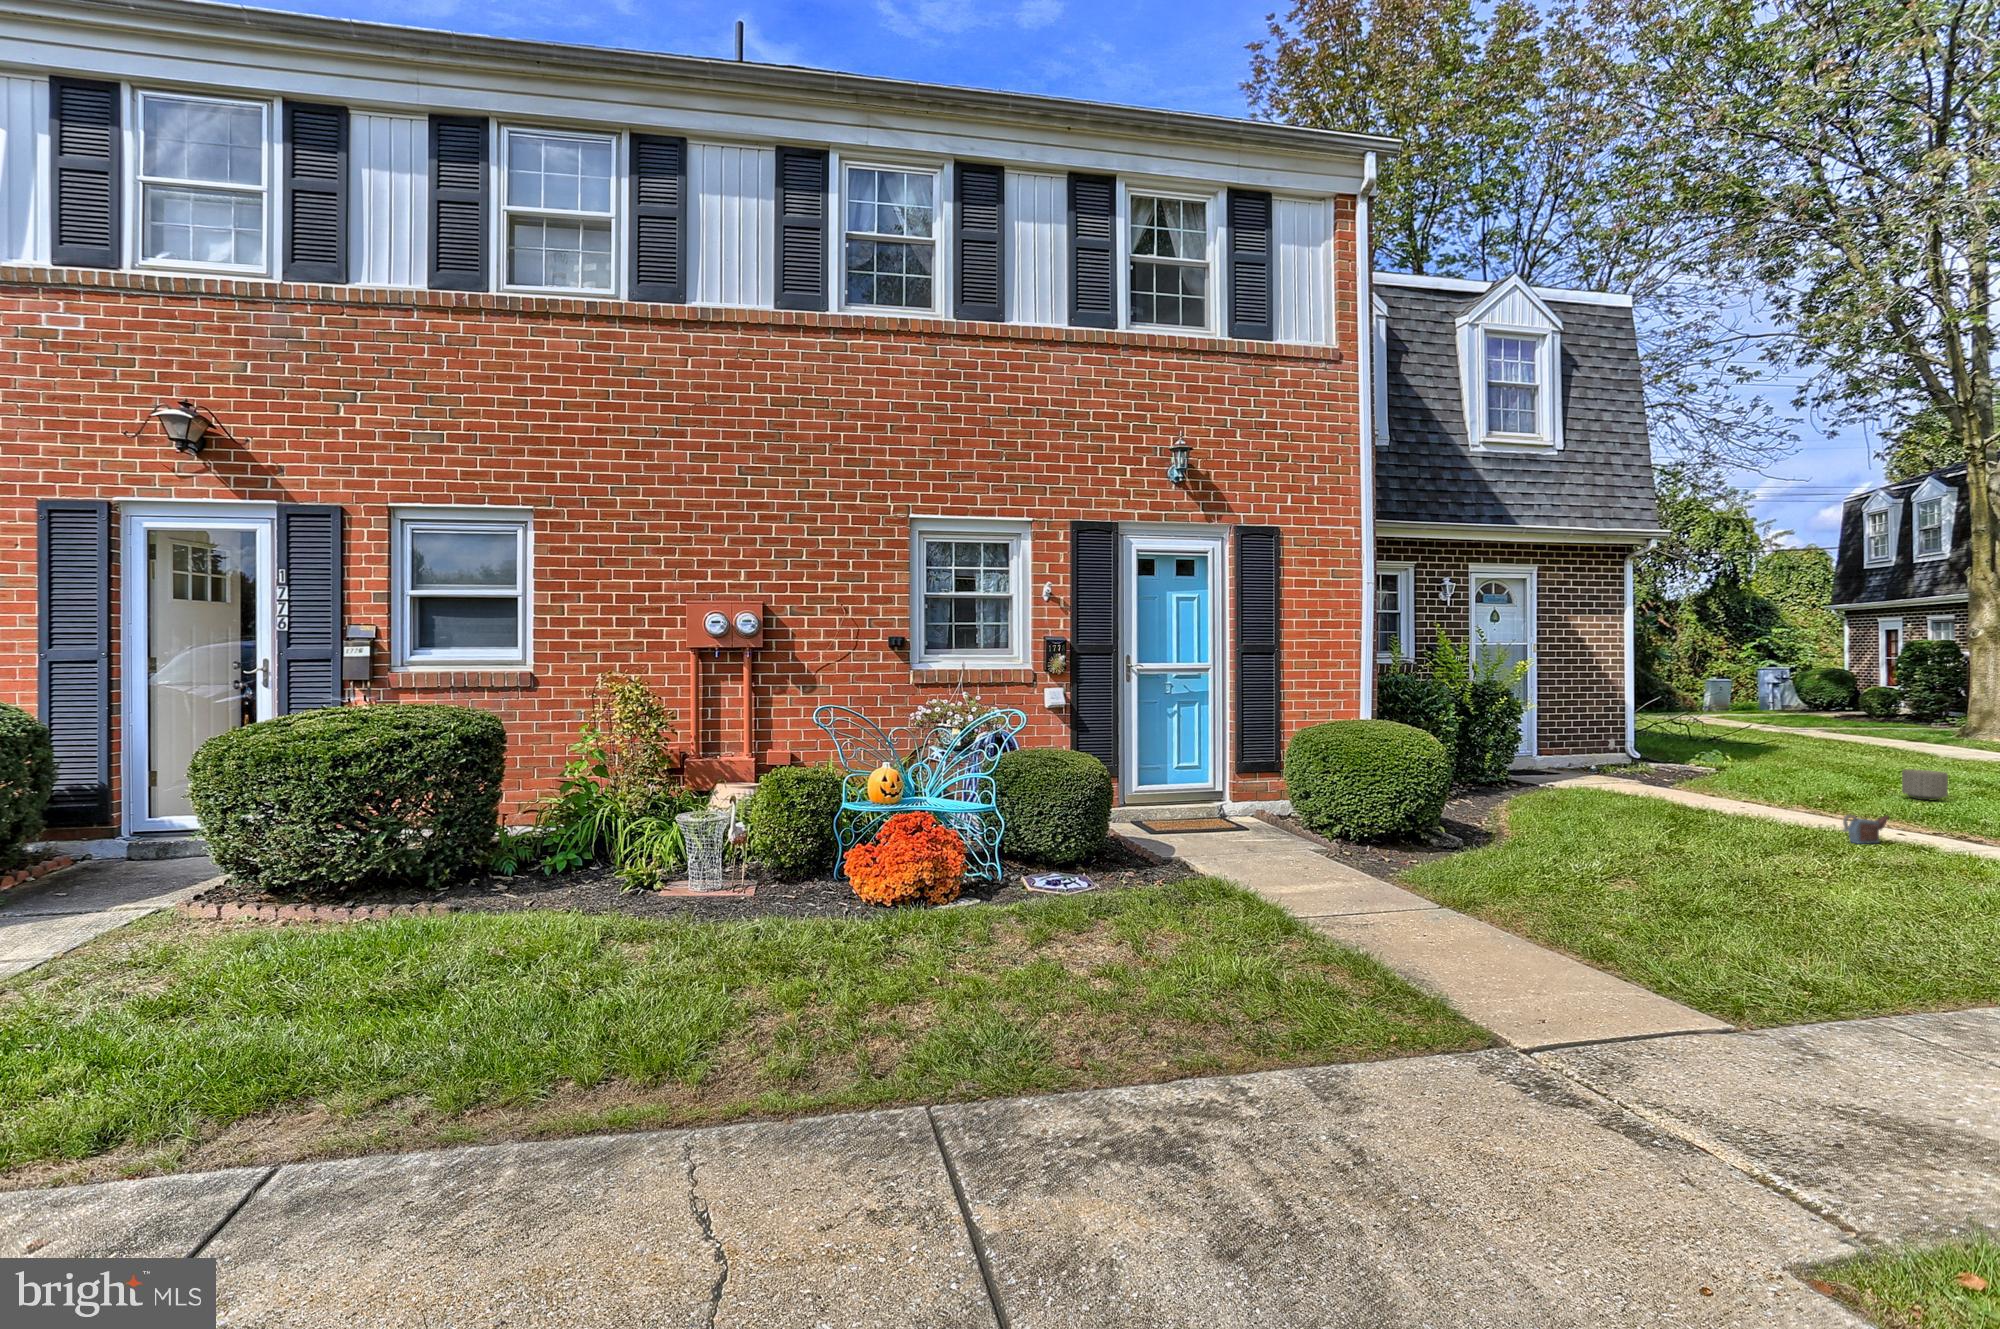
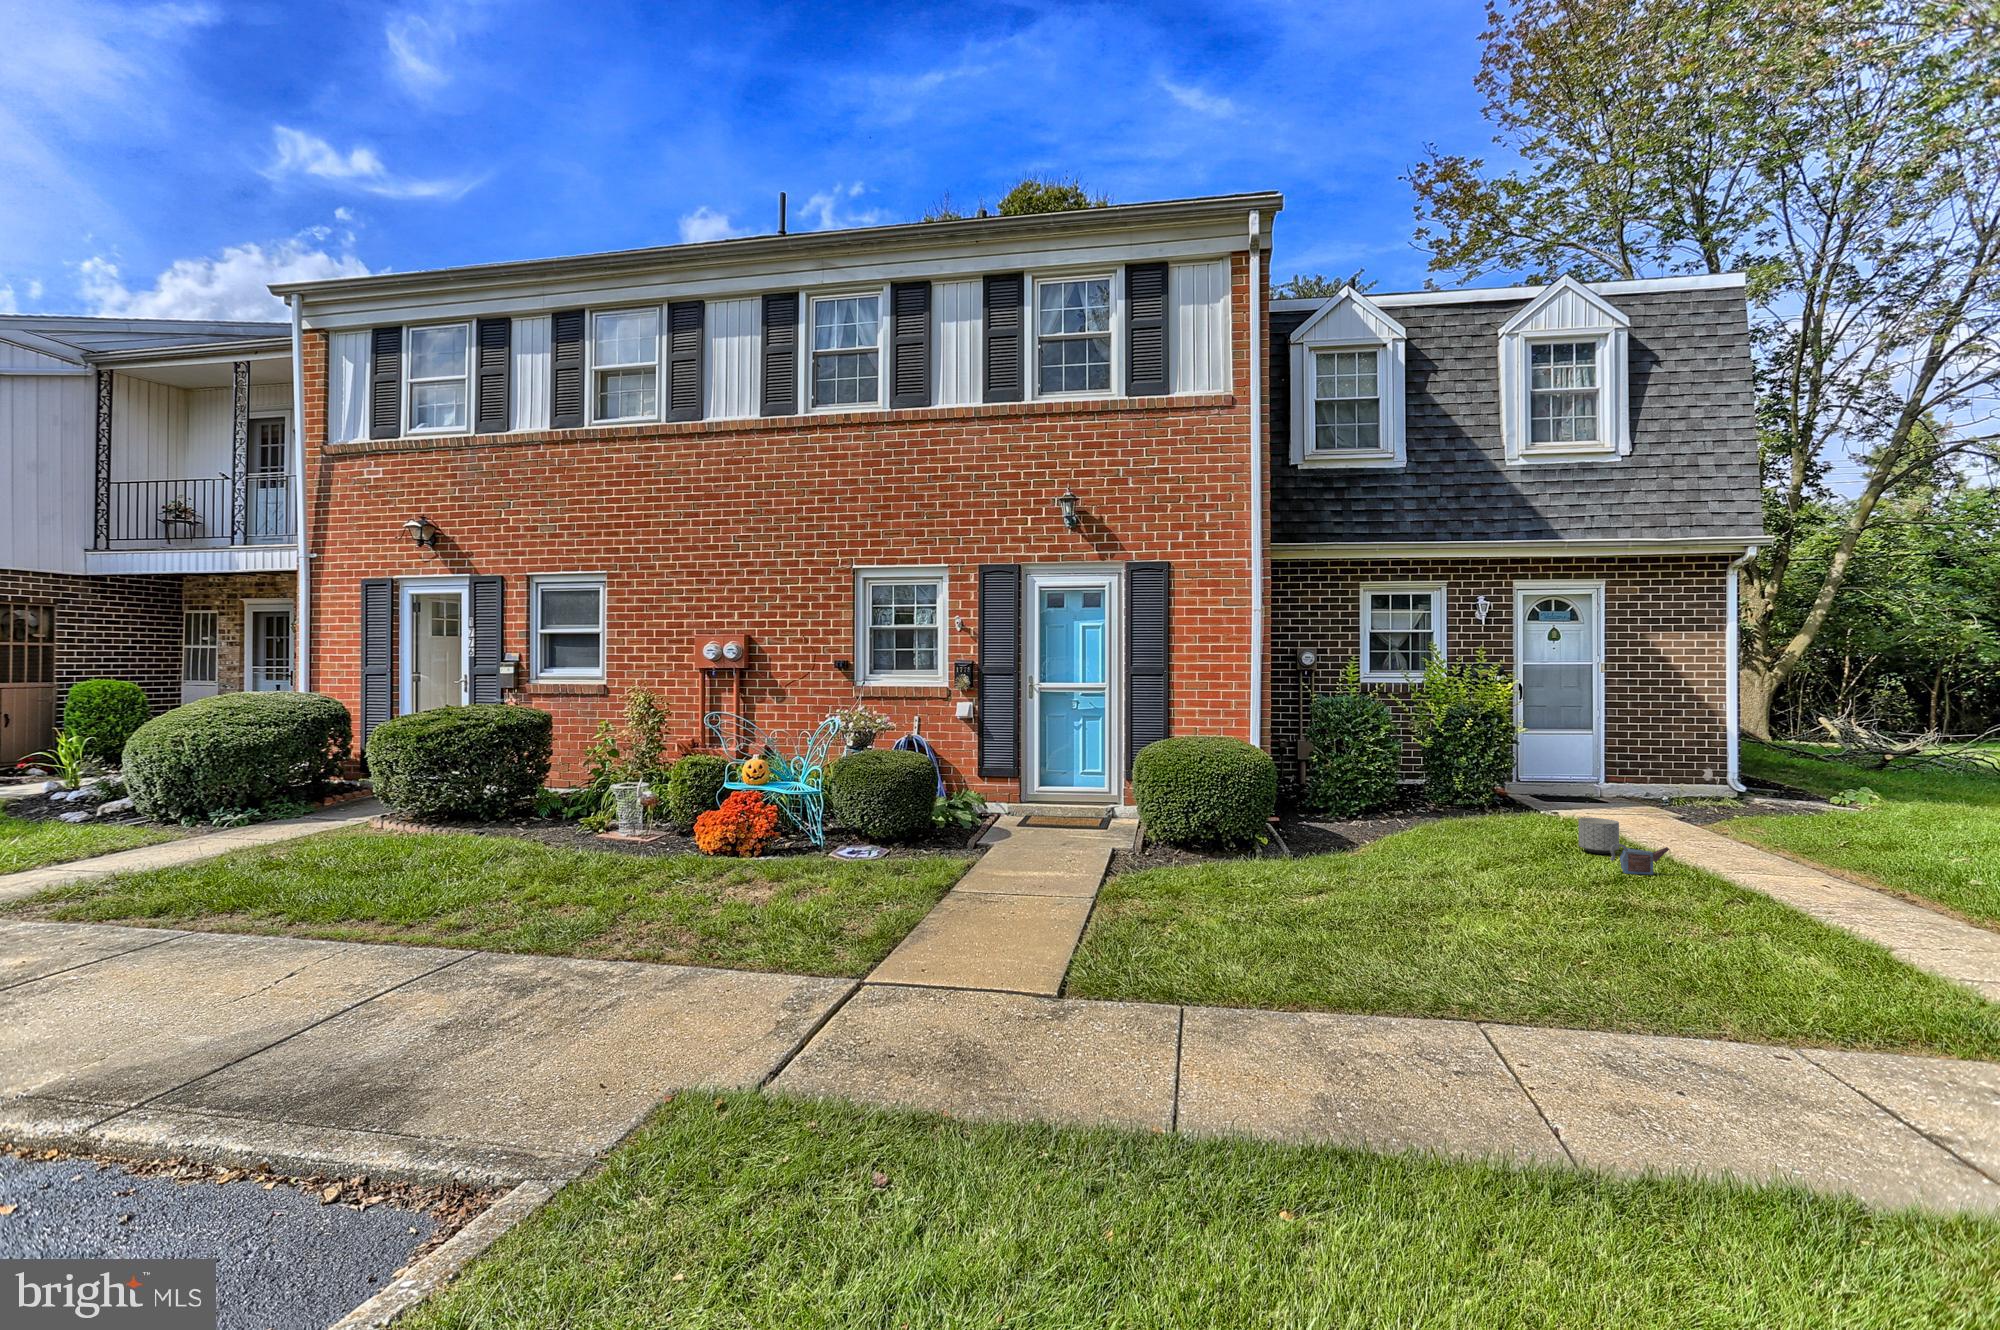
planter: present [1902,769,1948,801] -> present [1579,818,1619,854]

